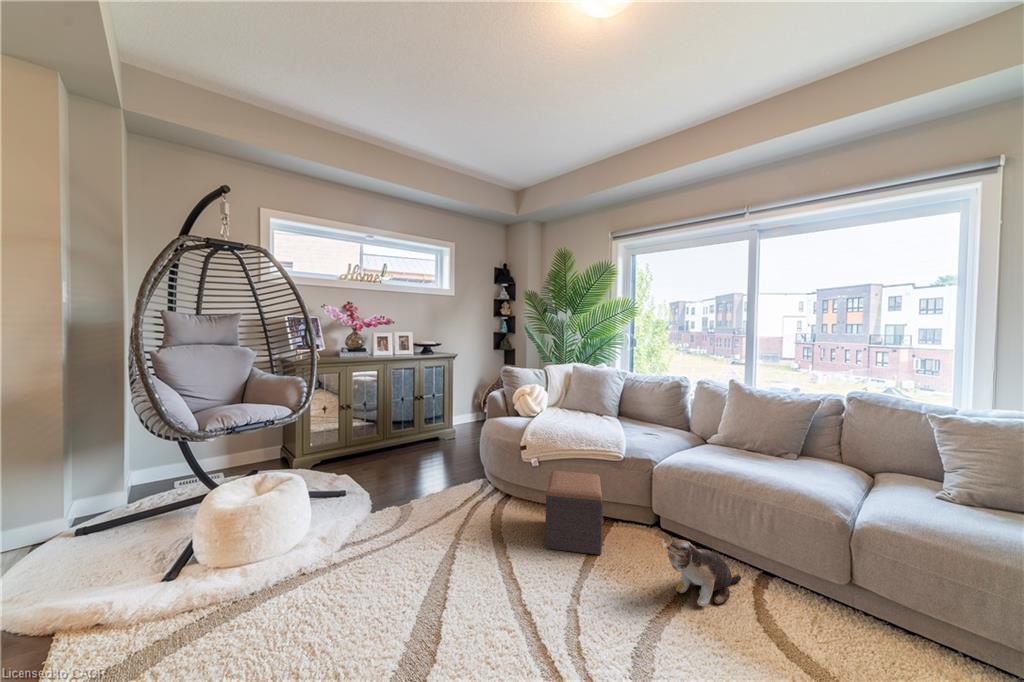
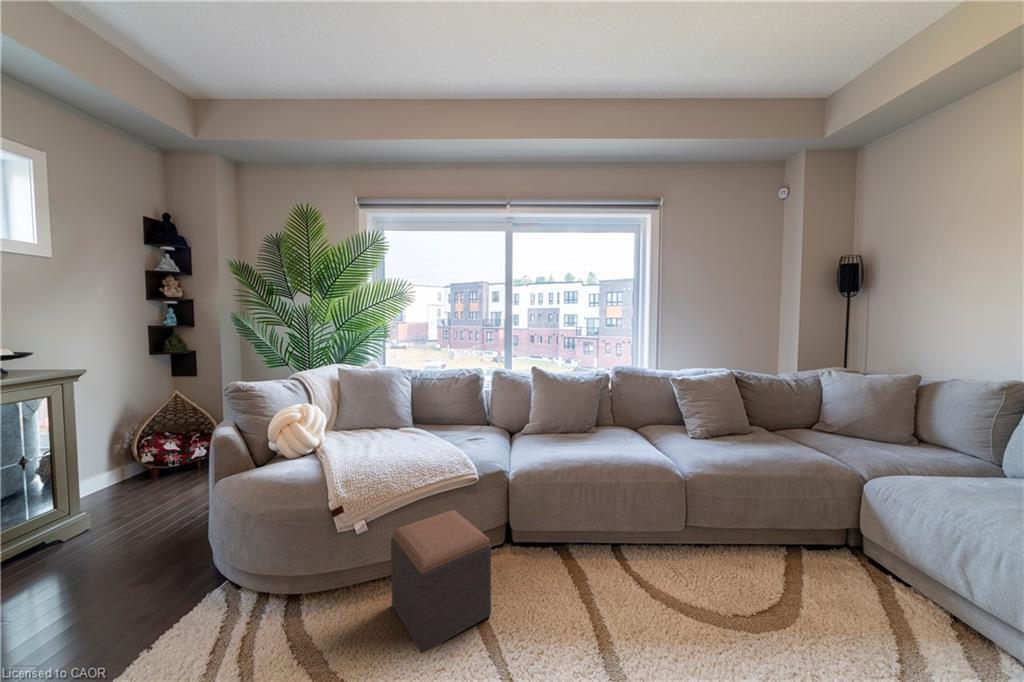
plush toy: present [661,539,741,606] -> none [583,549,625,614]

